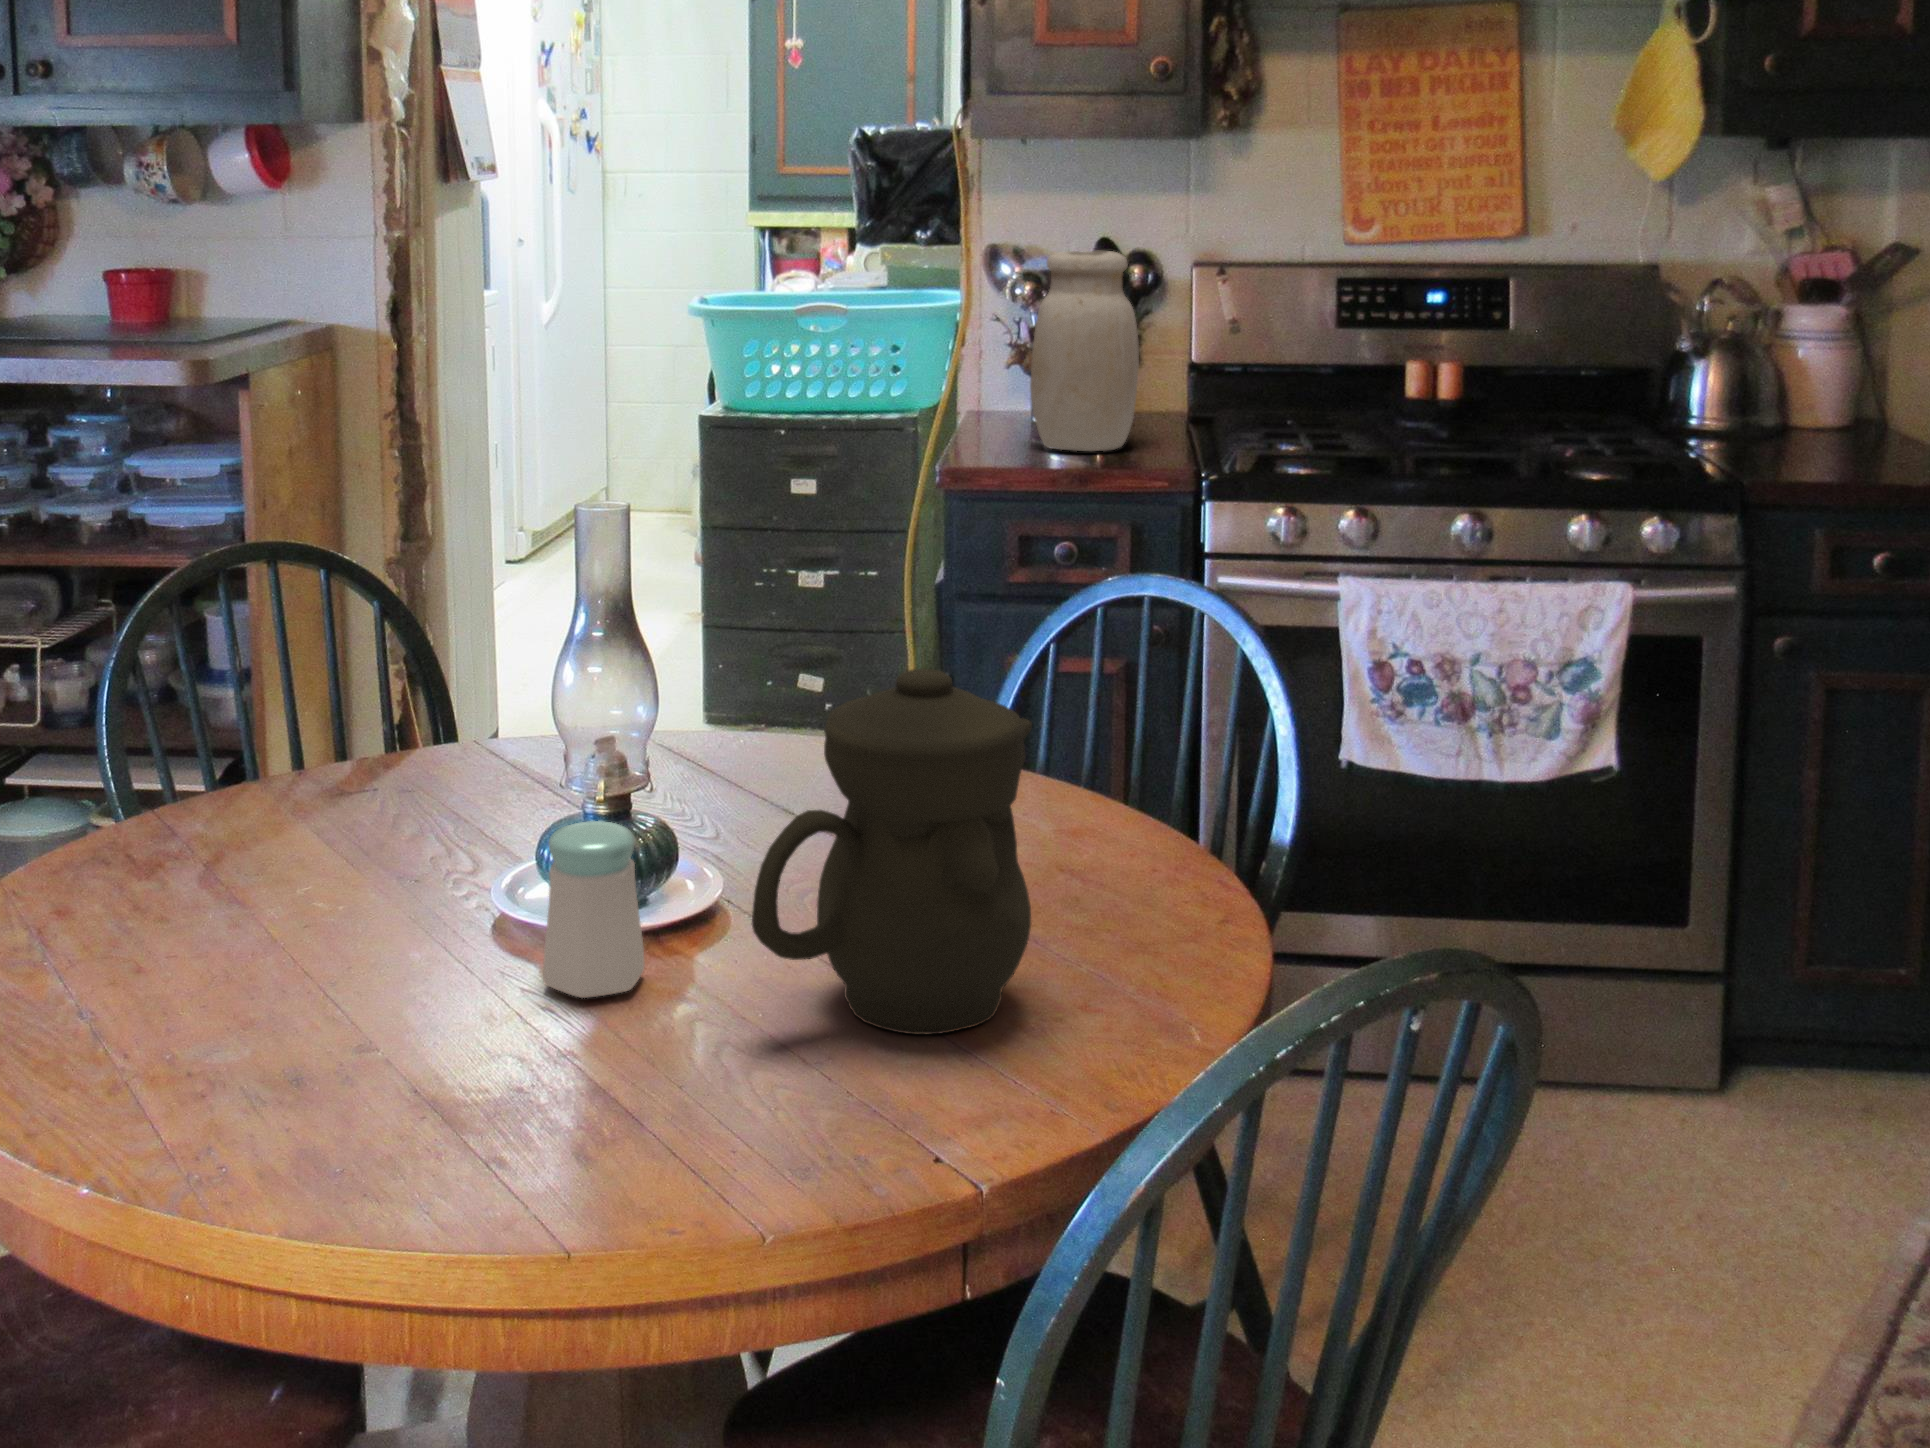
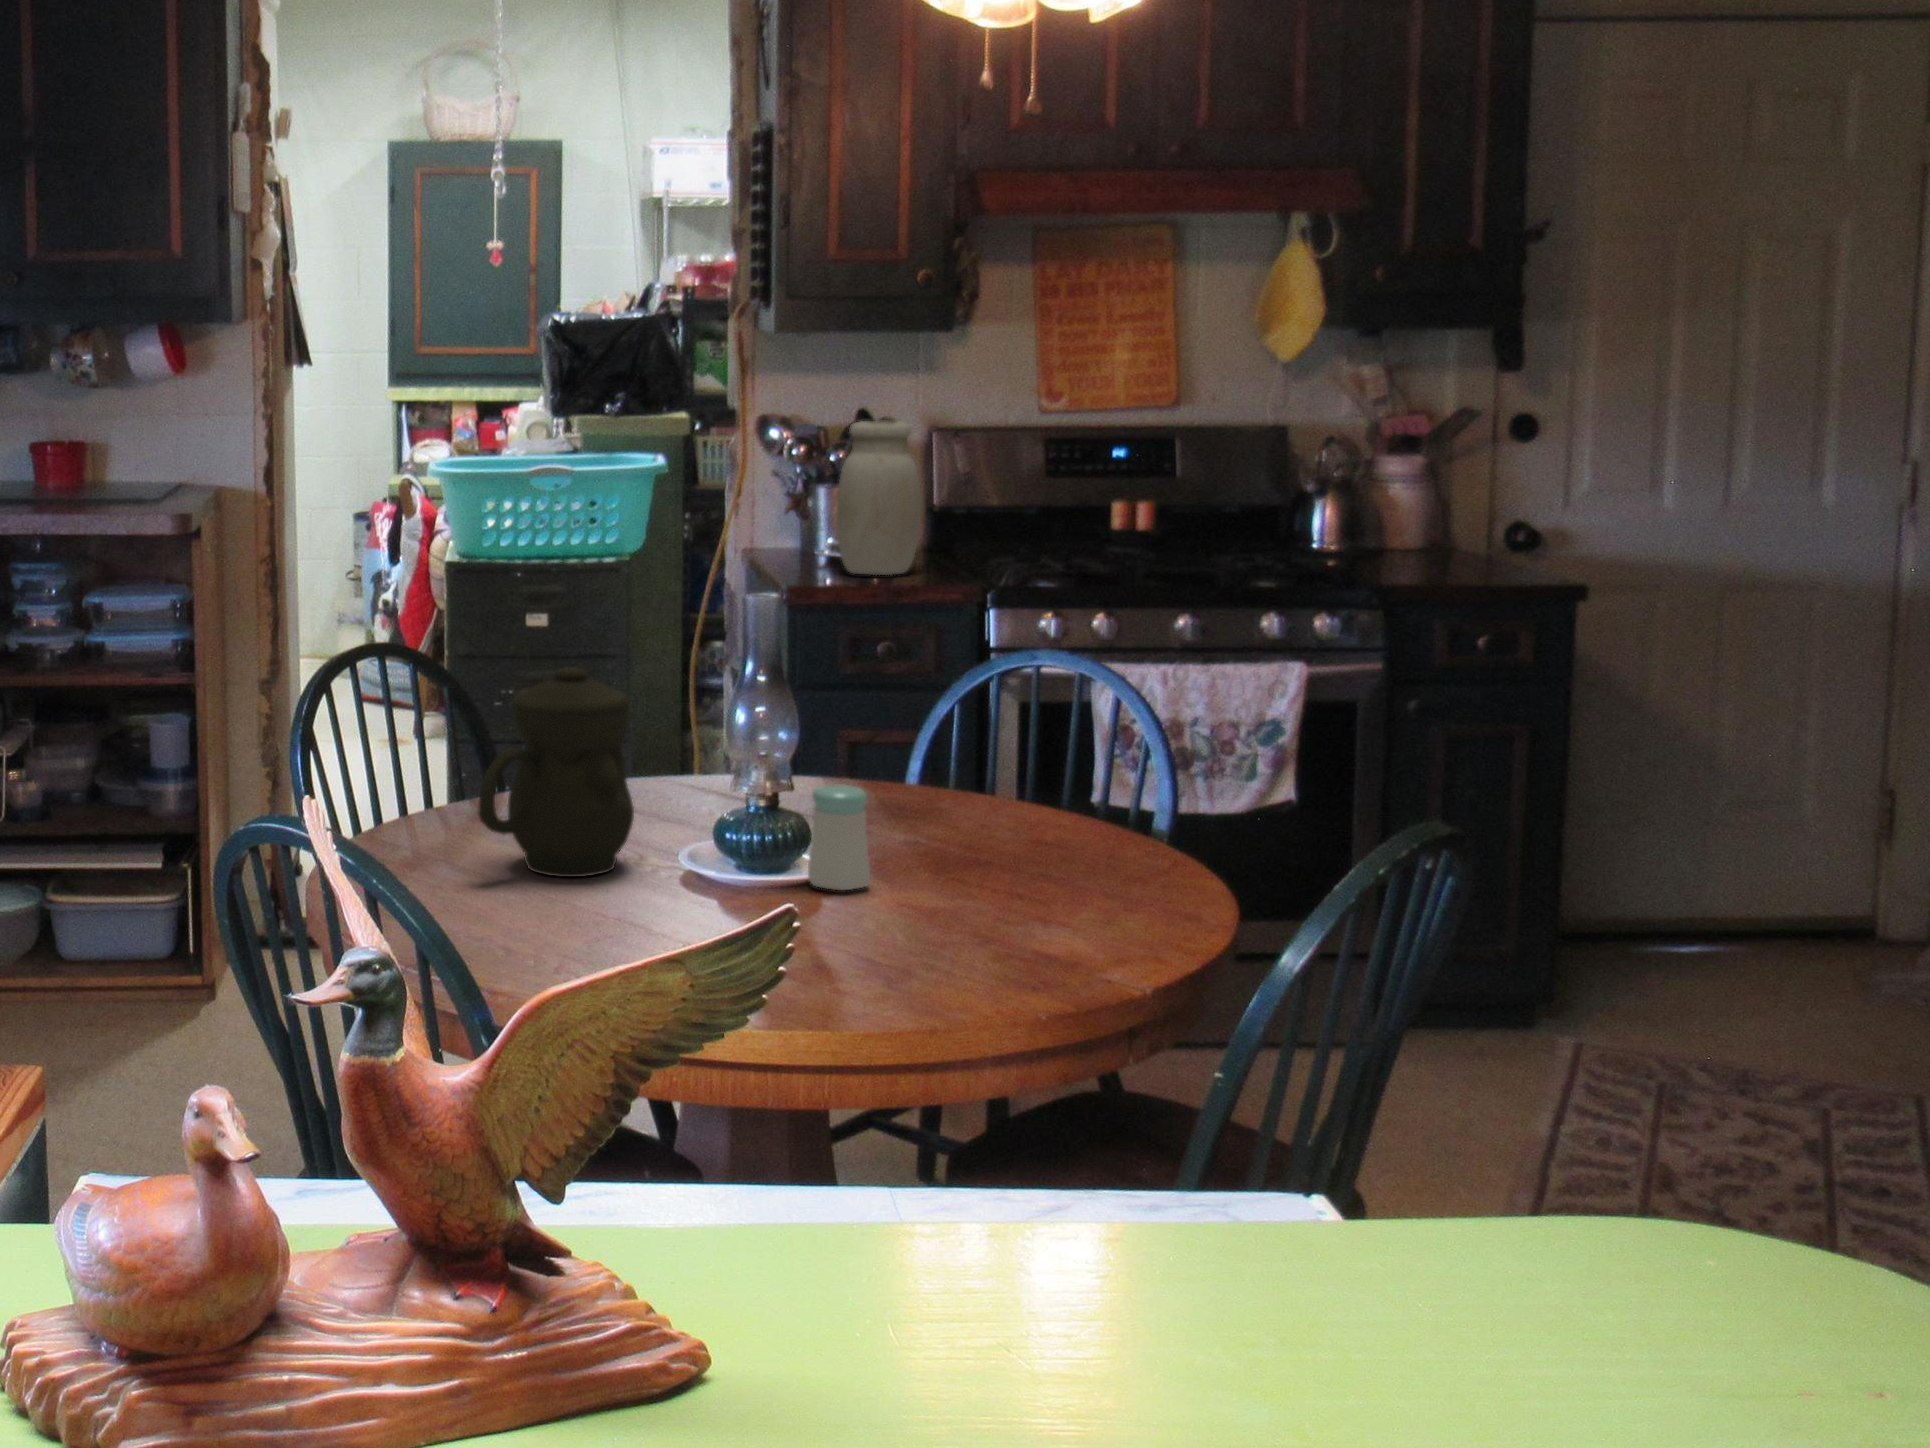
teapot: present [752,669,1032,1035] -> present [478,667,634,877]

